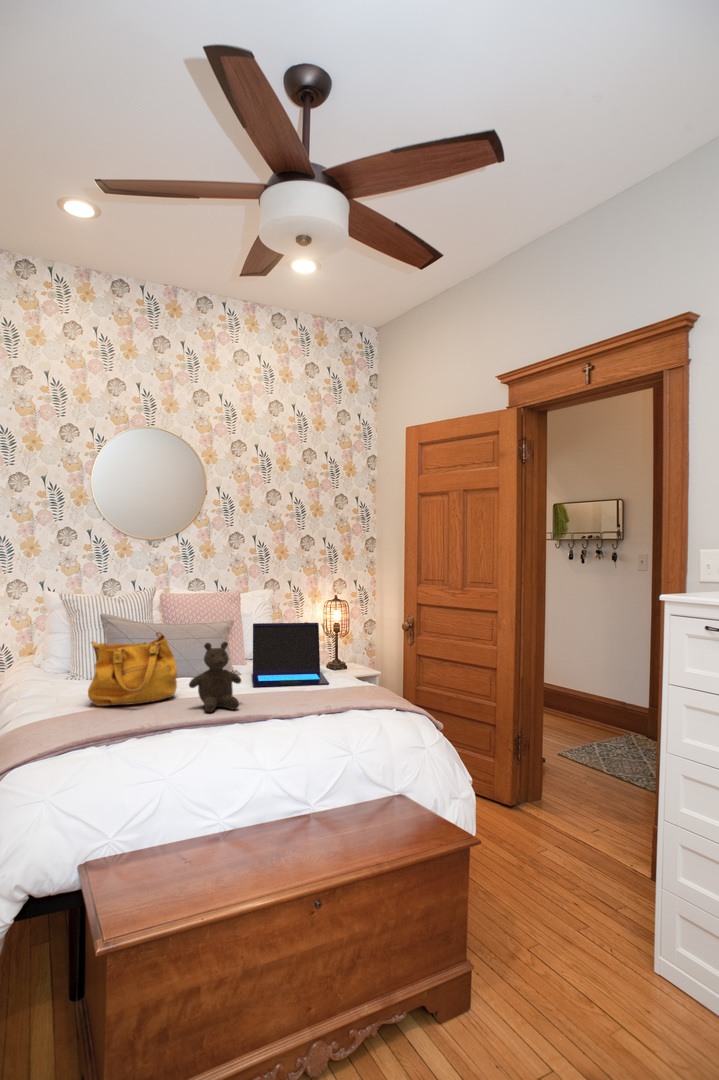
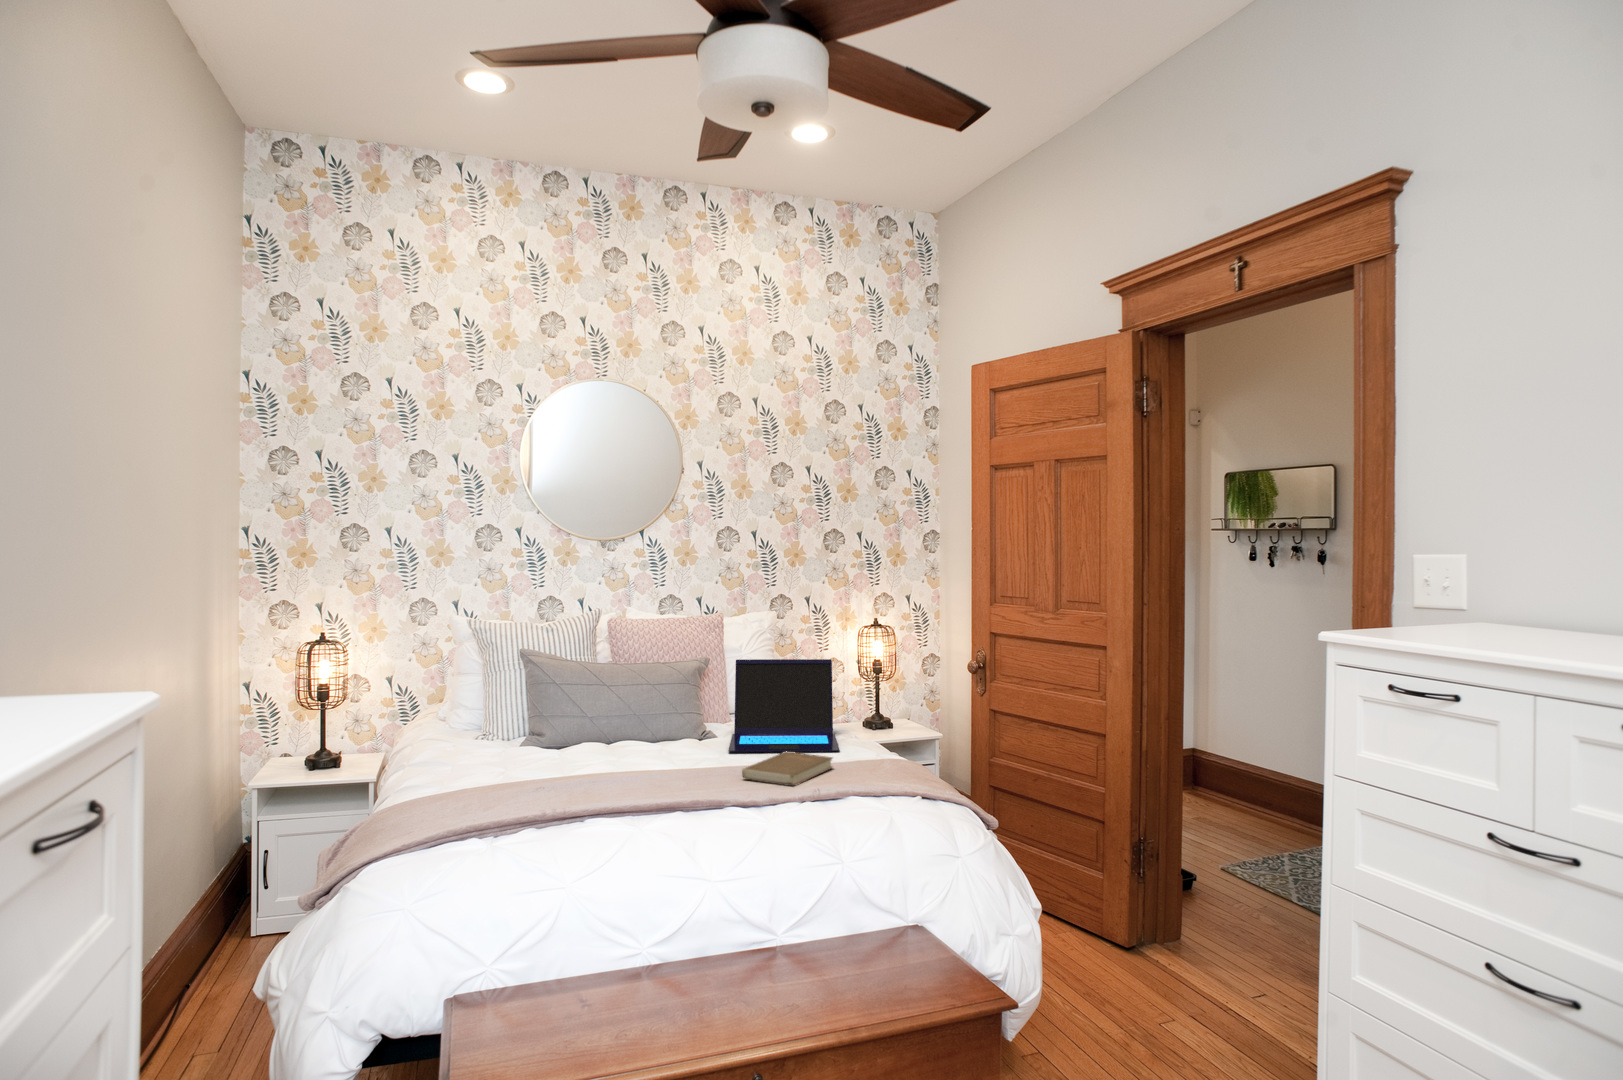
handbag: present [88,632,177,706] -> none [492,672,616,775]
teddy bear: present [189,642,241,712] -> none [624,688,700,790]
book: none [271,684,330,707] -> present [742,752,832,786]

